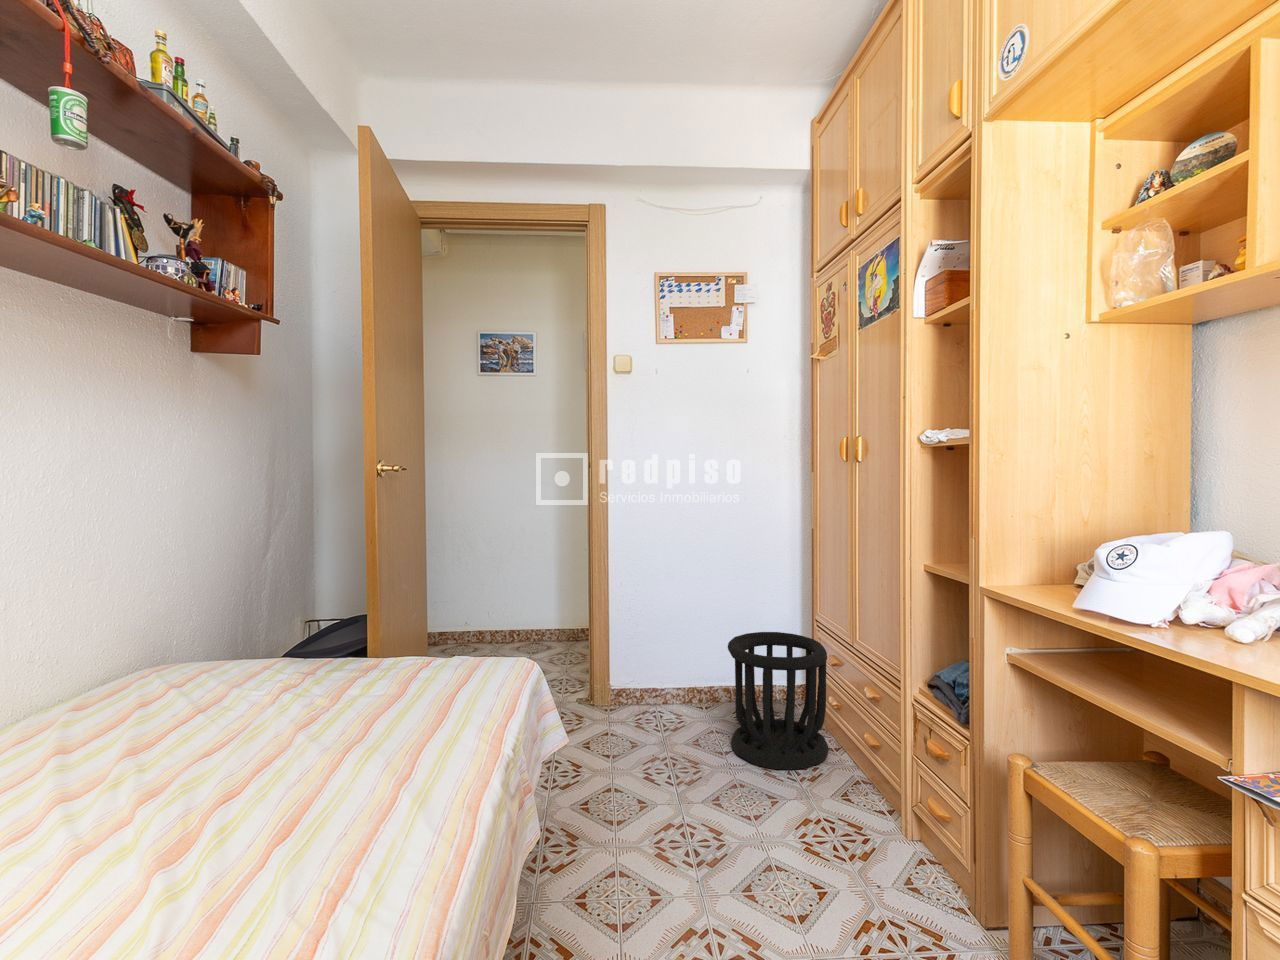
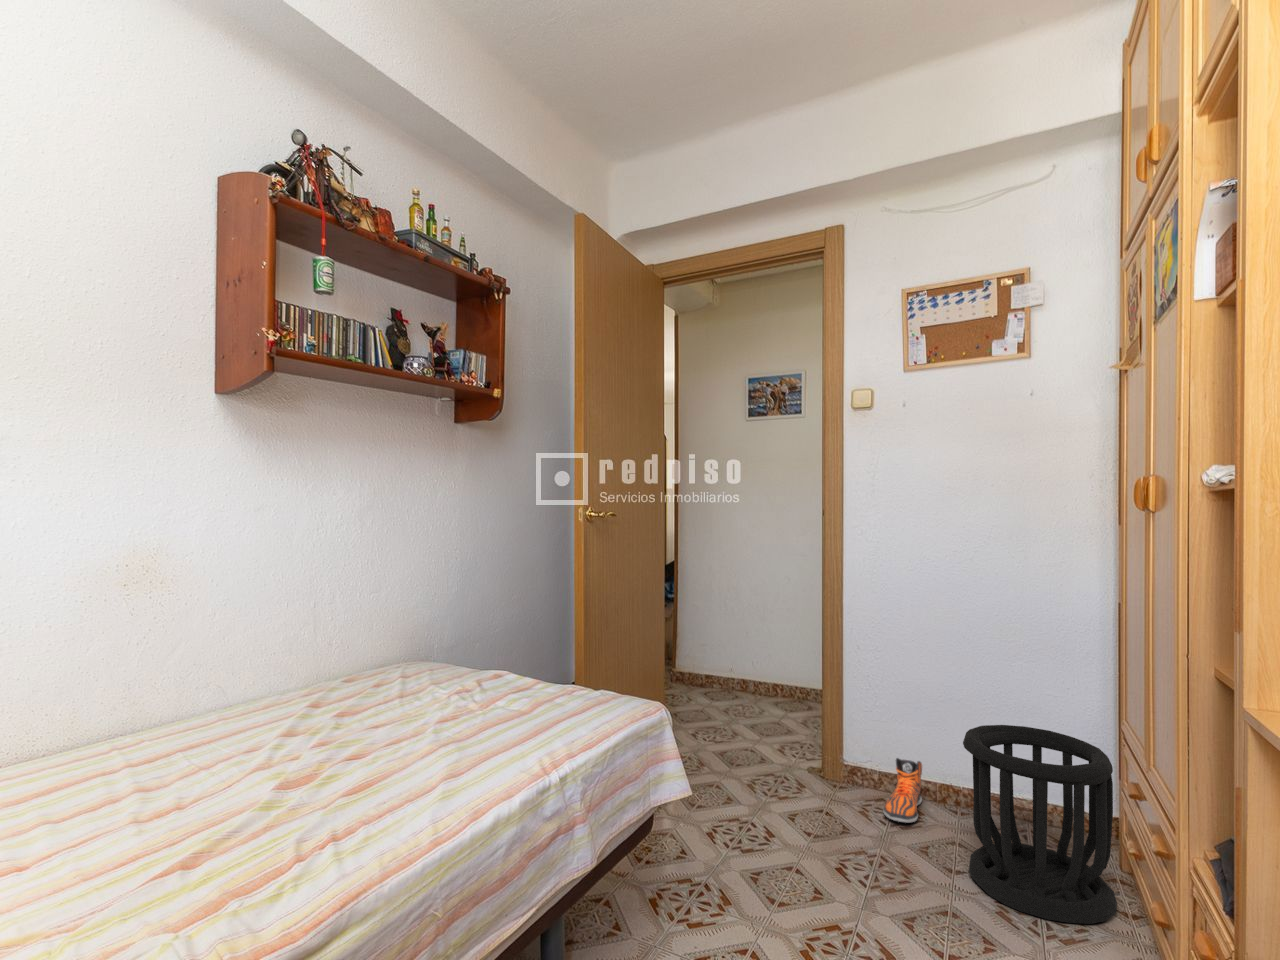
sneaker: none [653,674,680,726] -> present [883,758,922,823]

